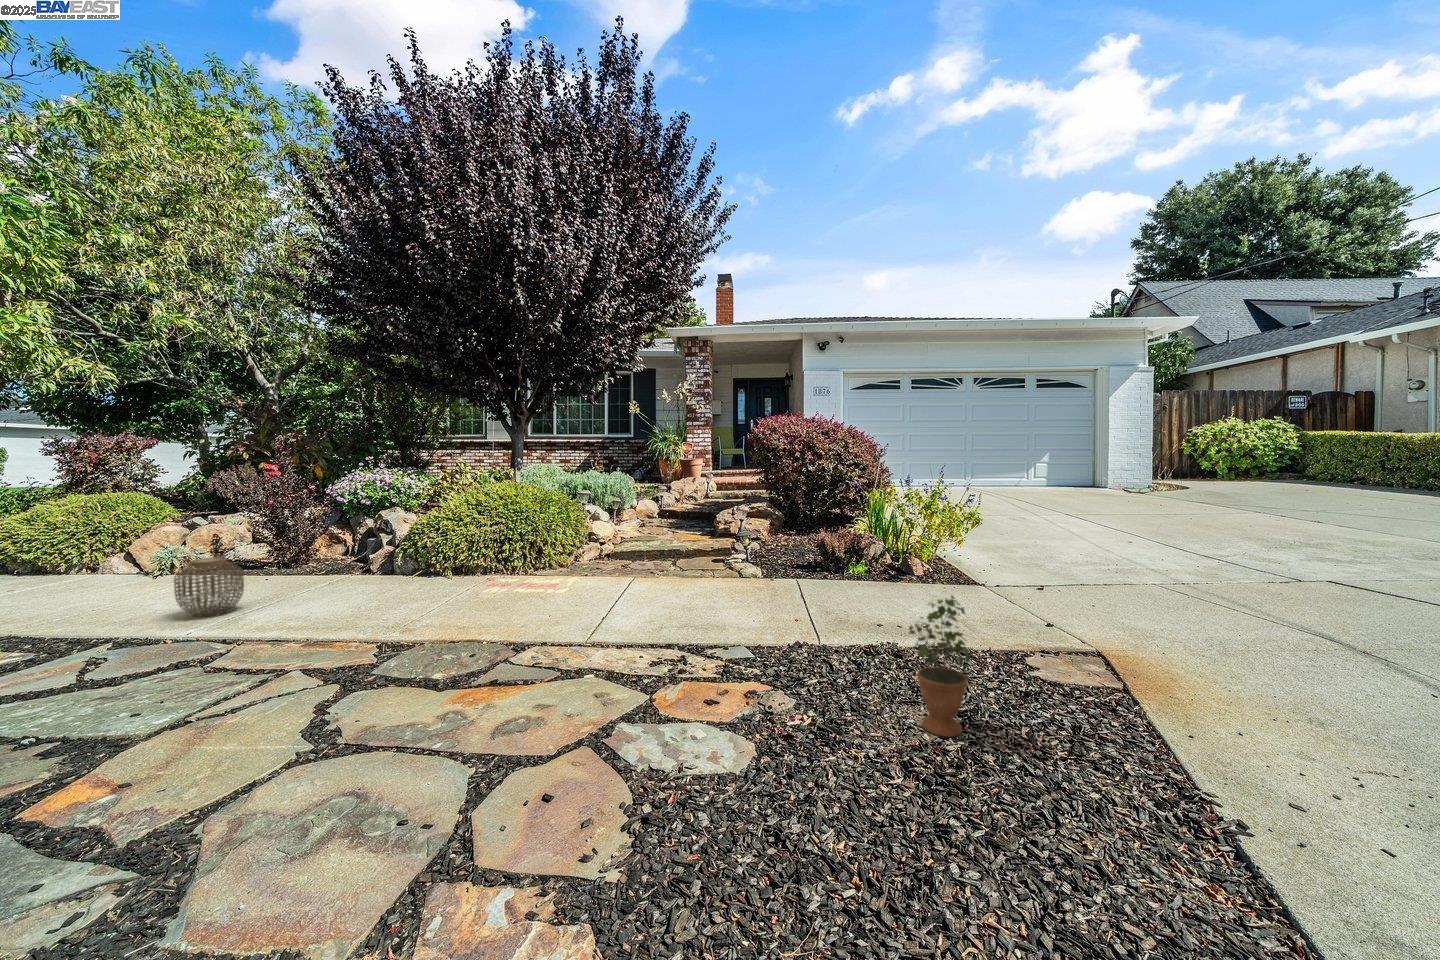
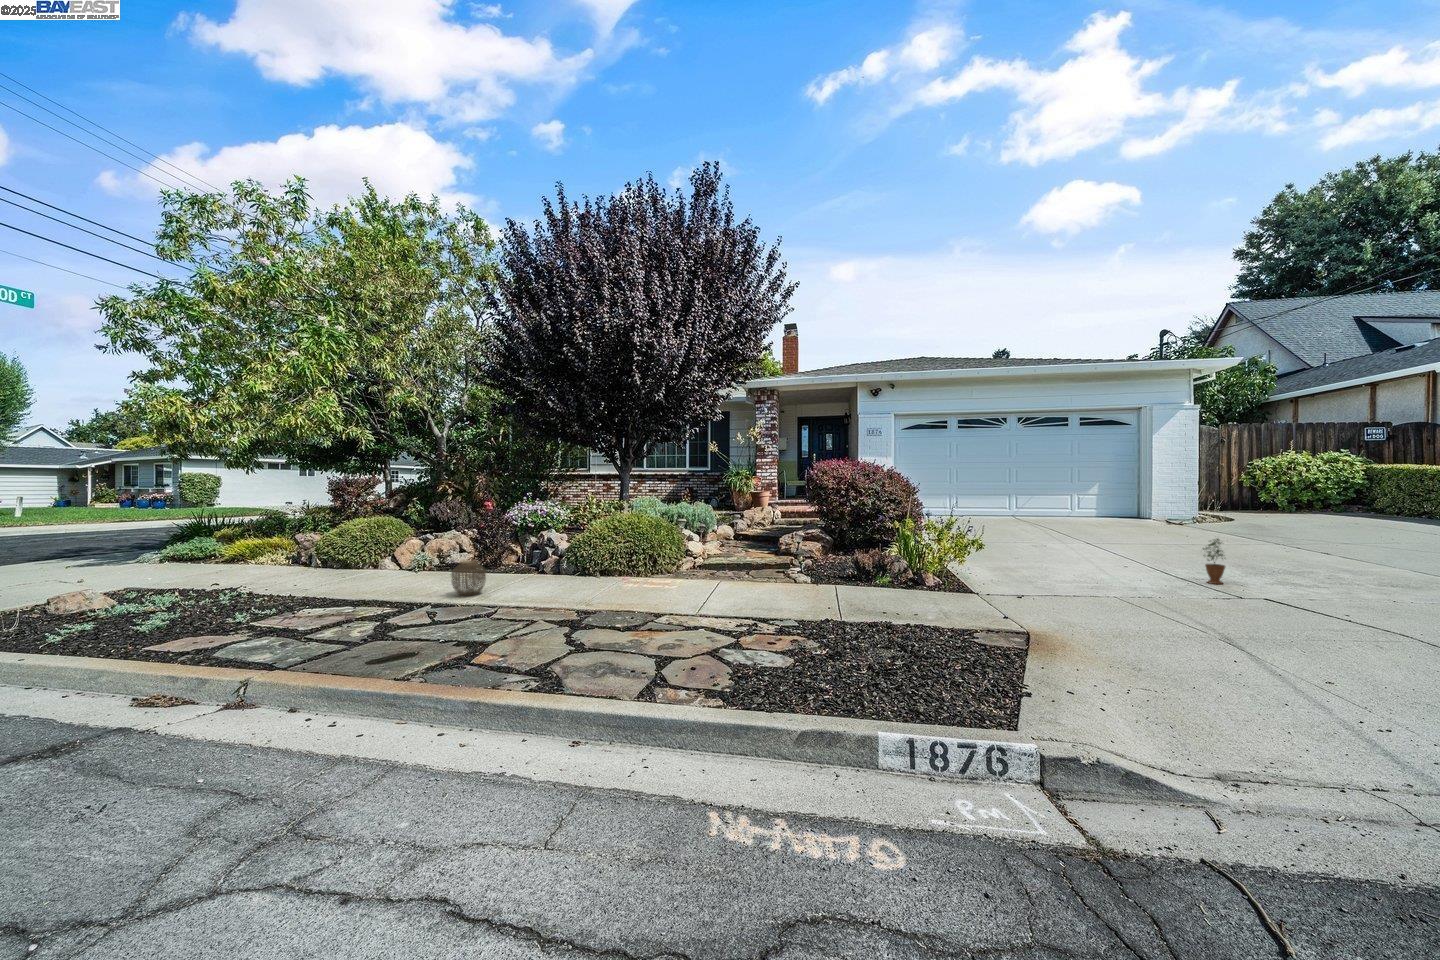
potted plant: present [909,596,969,737] -> present [1205,539,1225,584]

